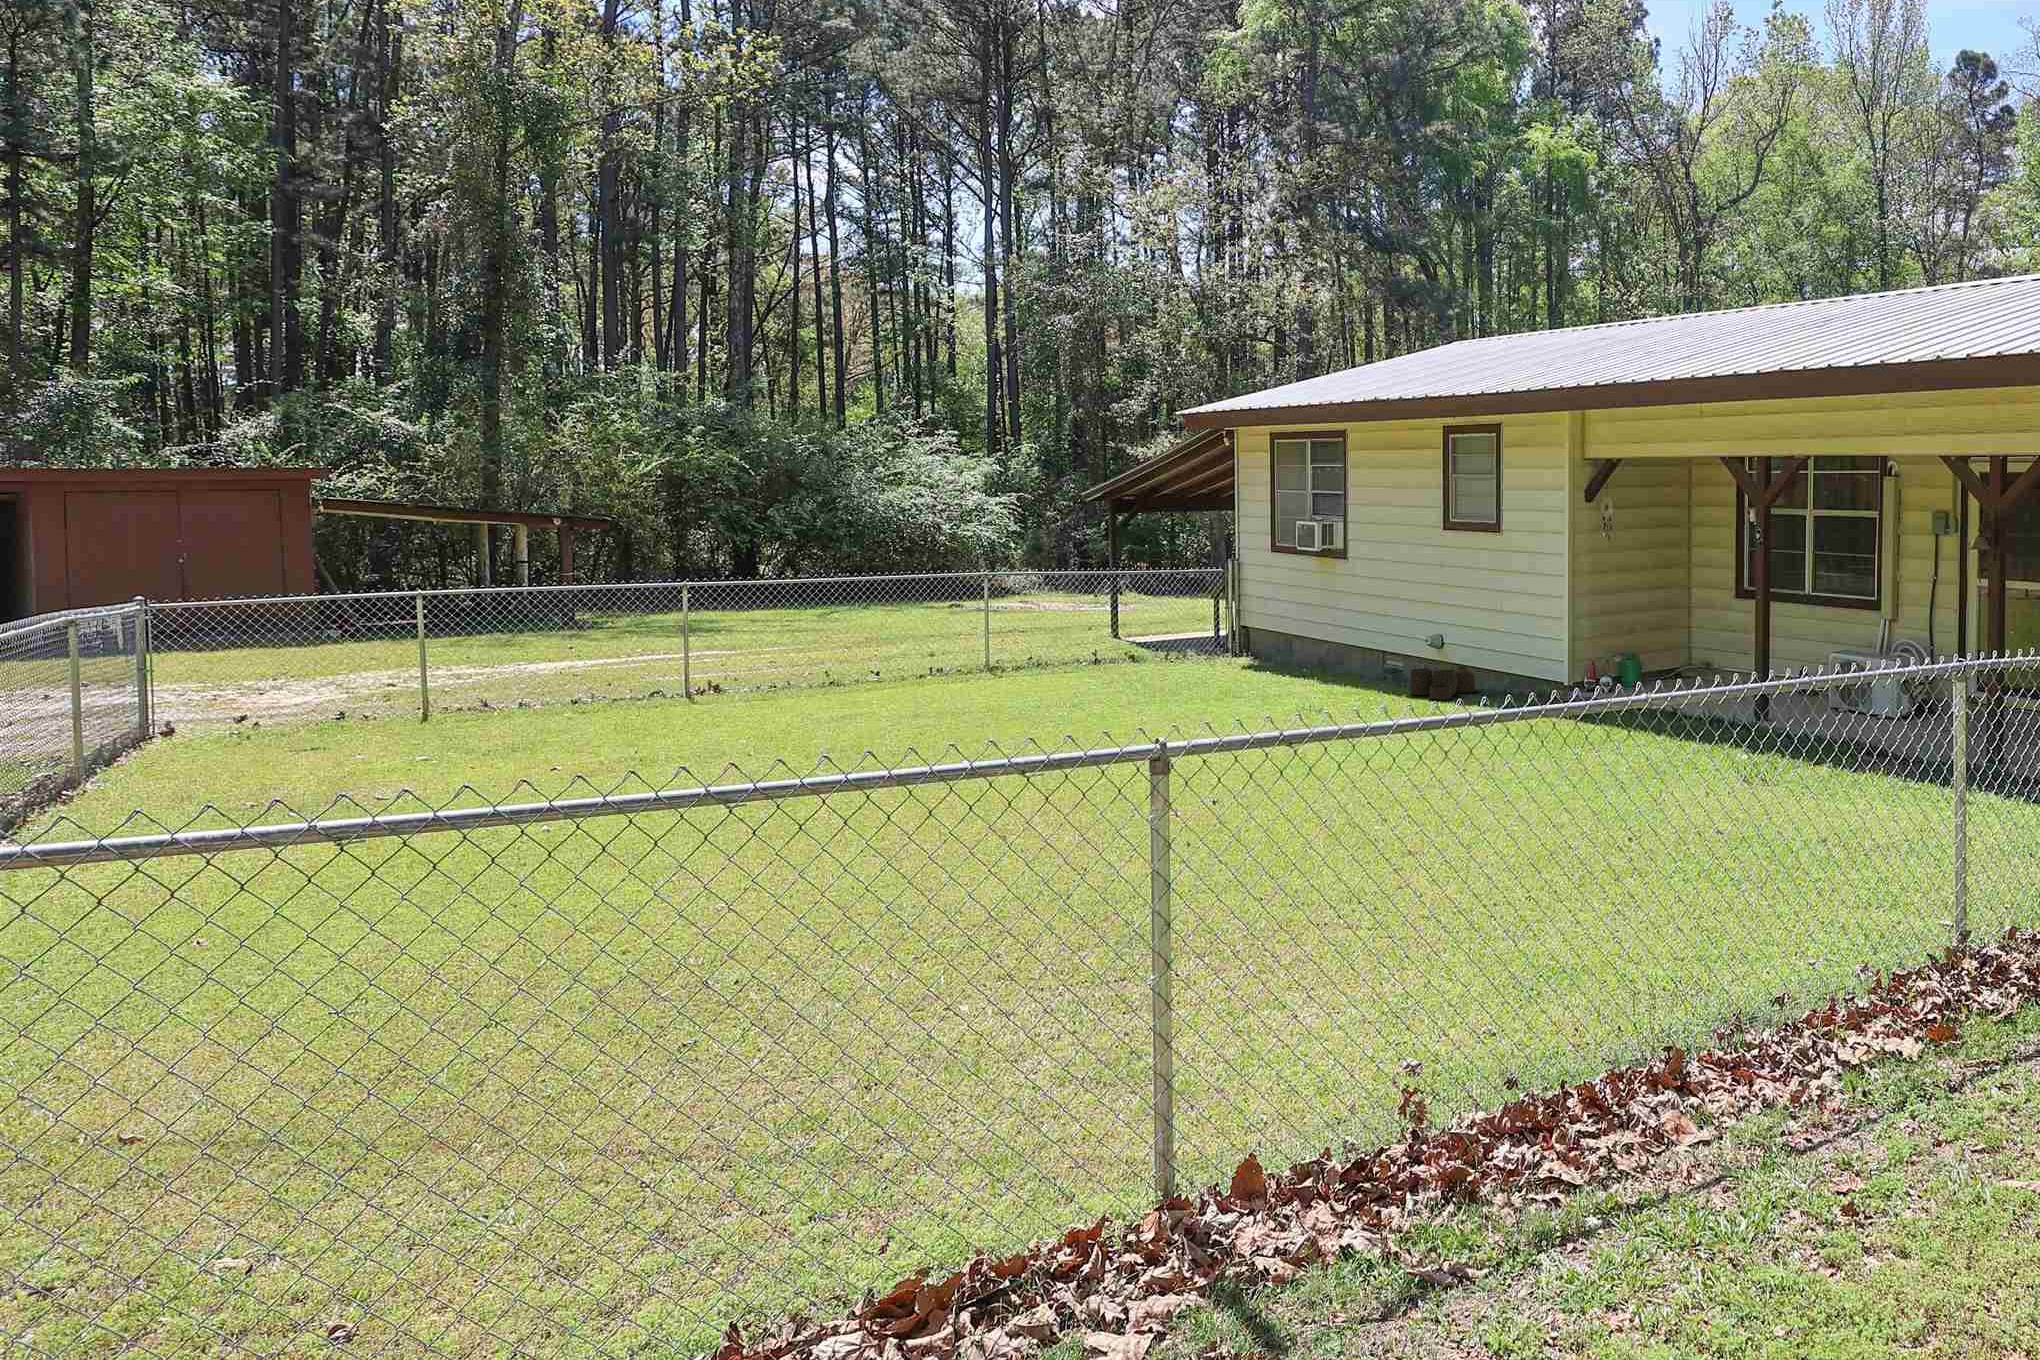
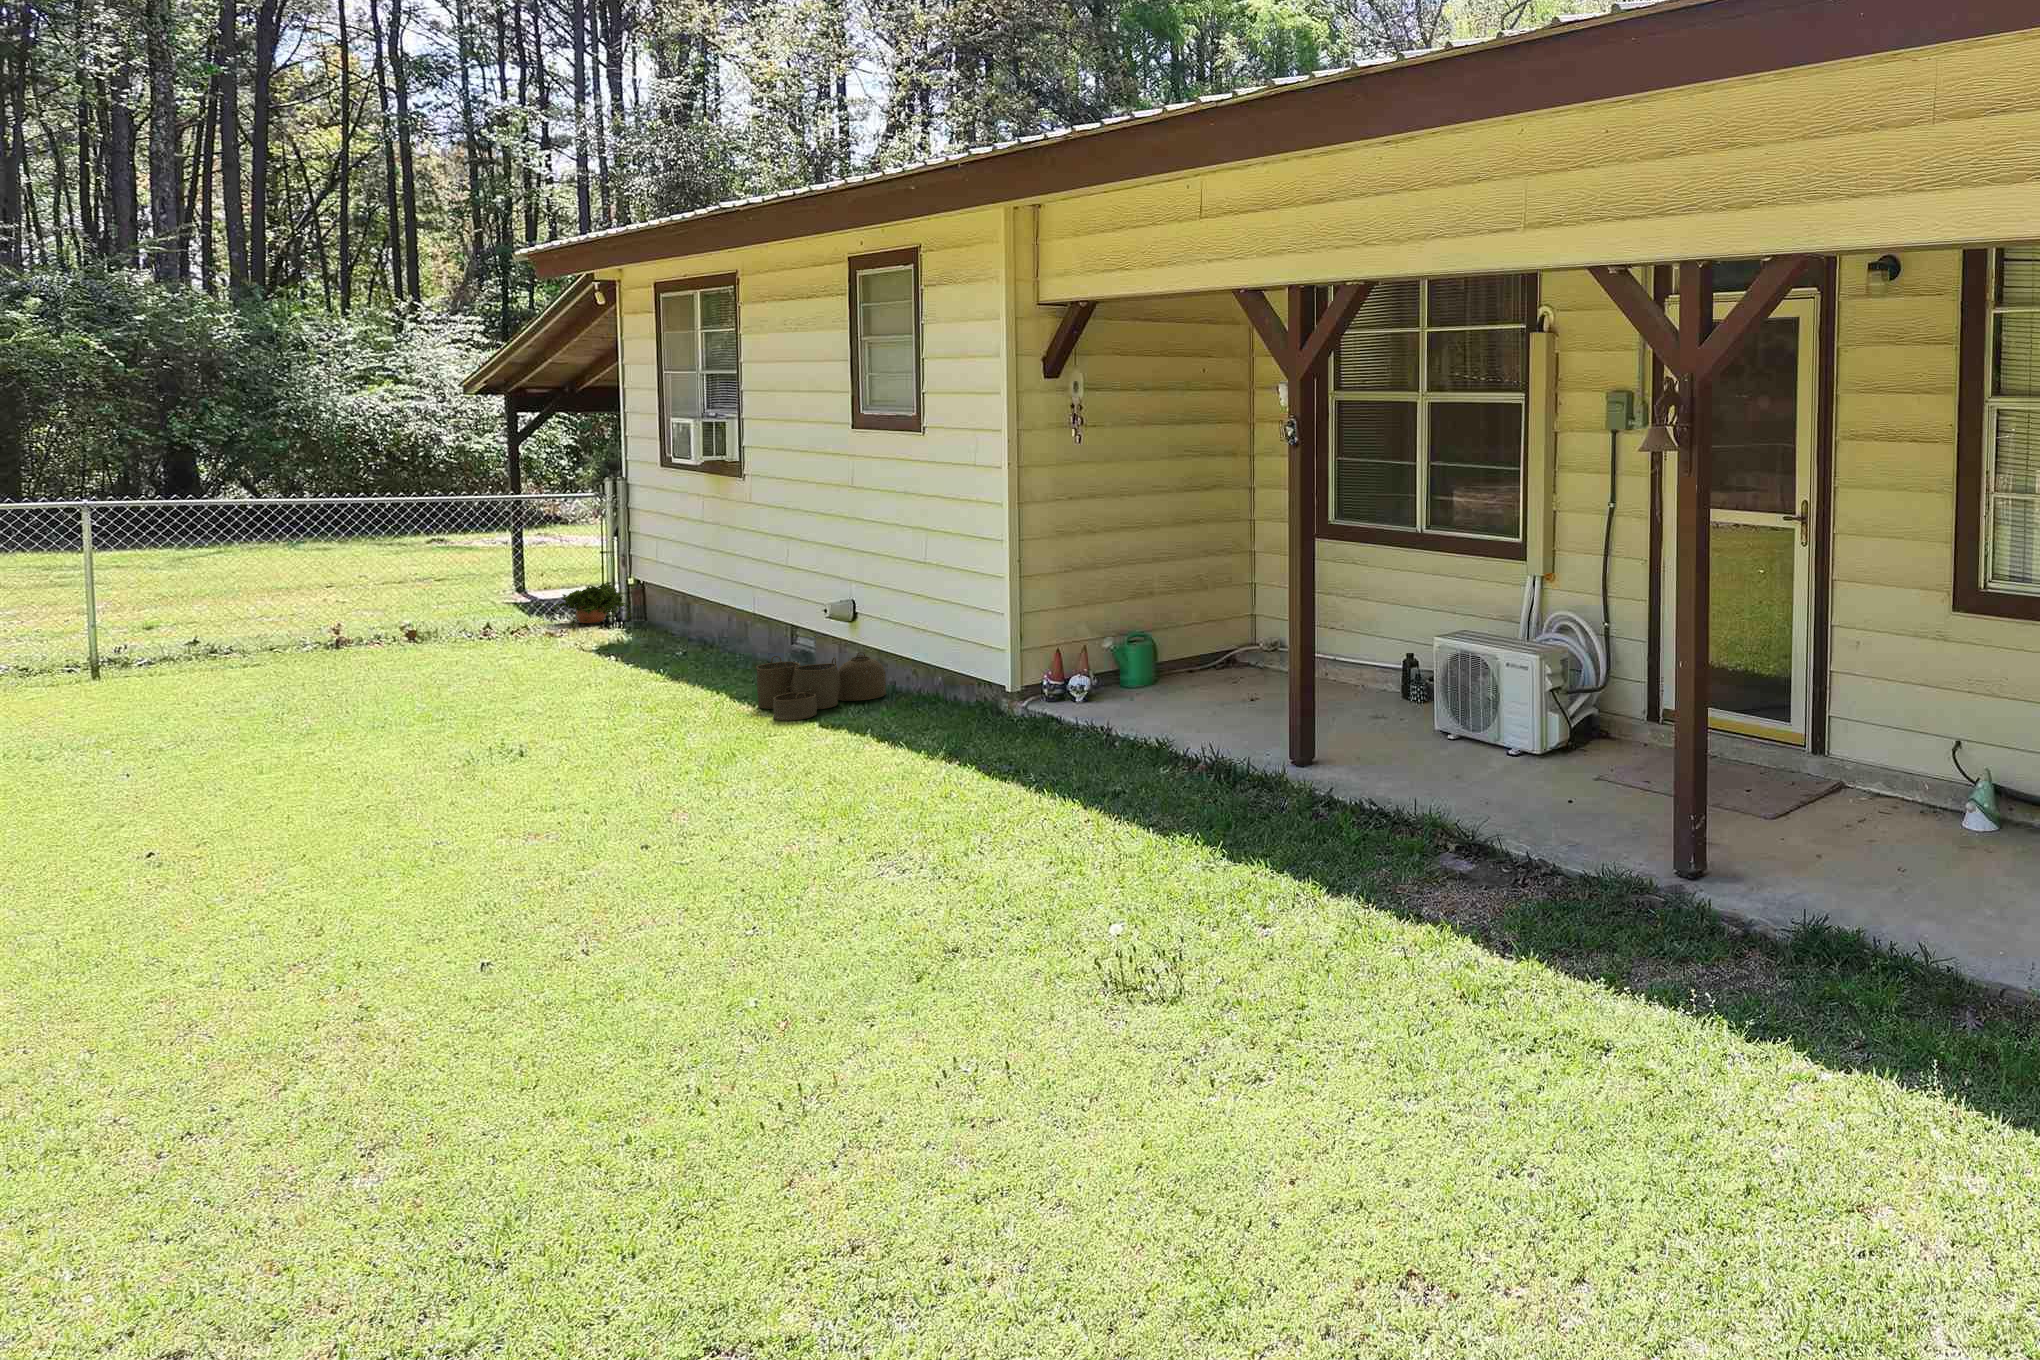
potted plant: none [1201,627,1248,656] -> present [554,582,631,627]

